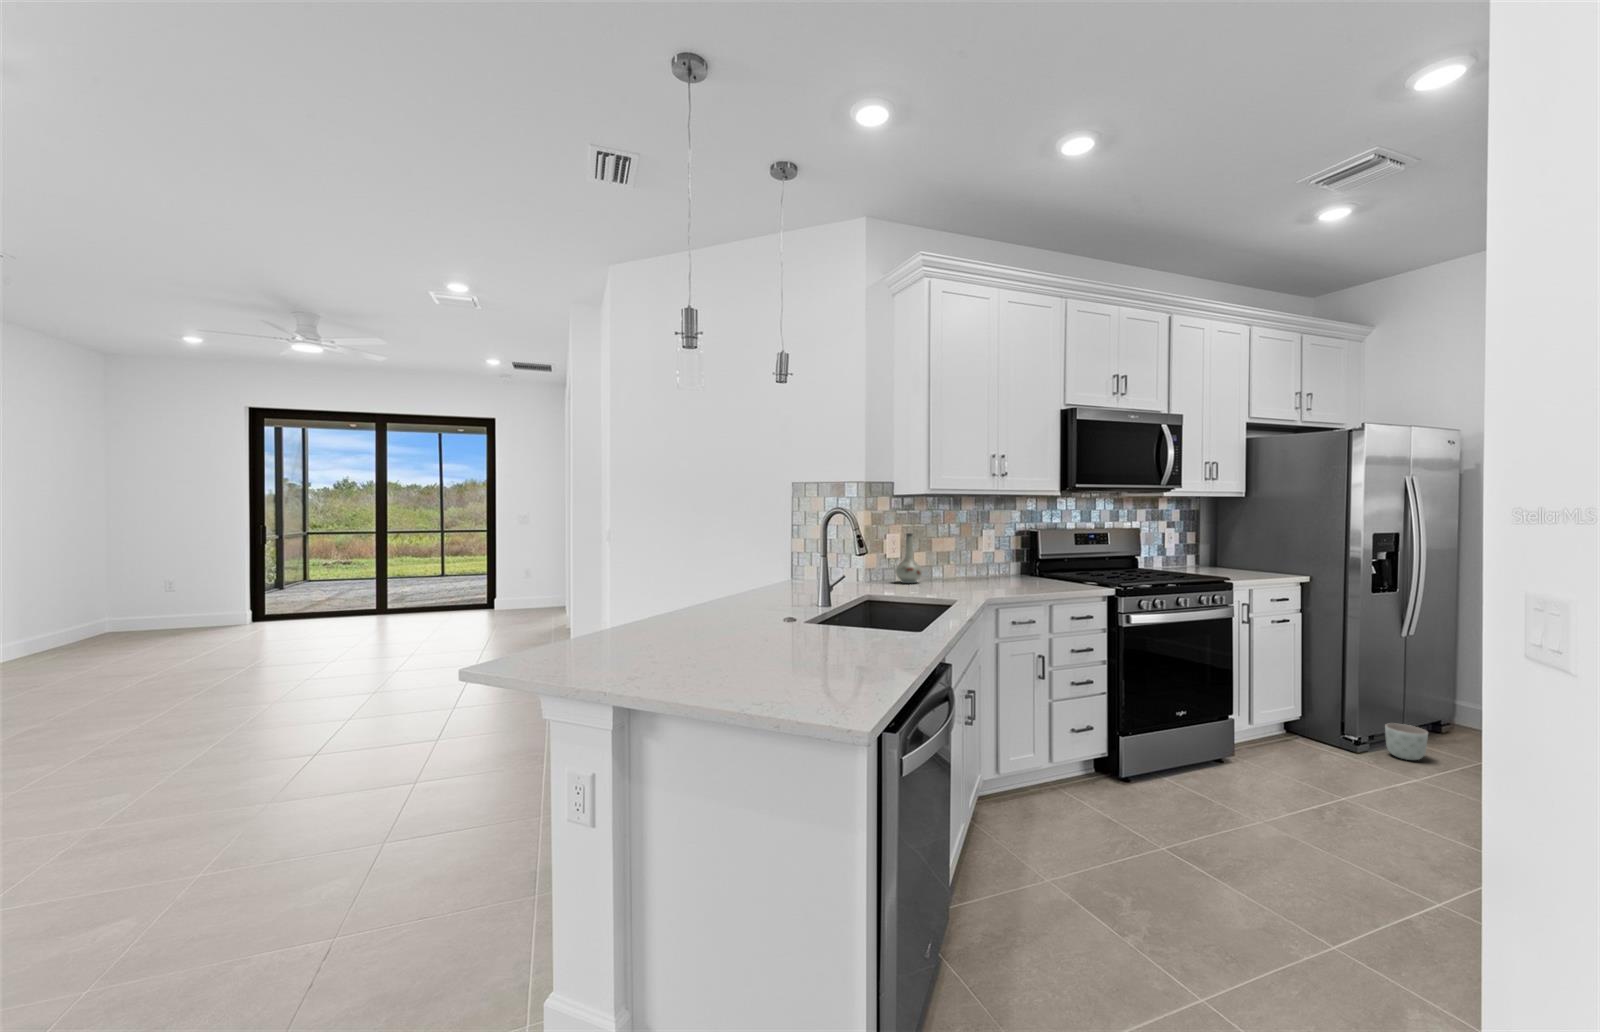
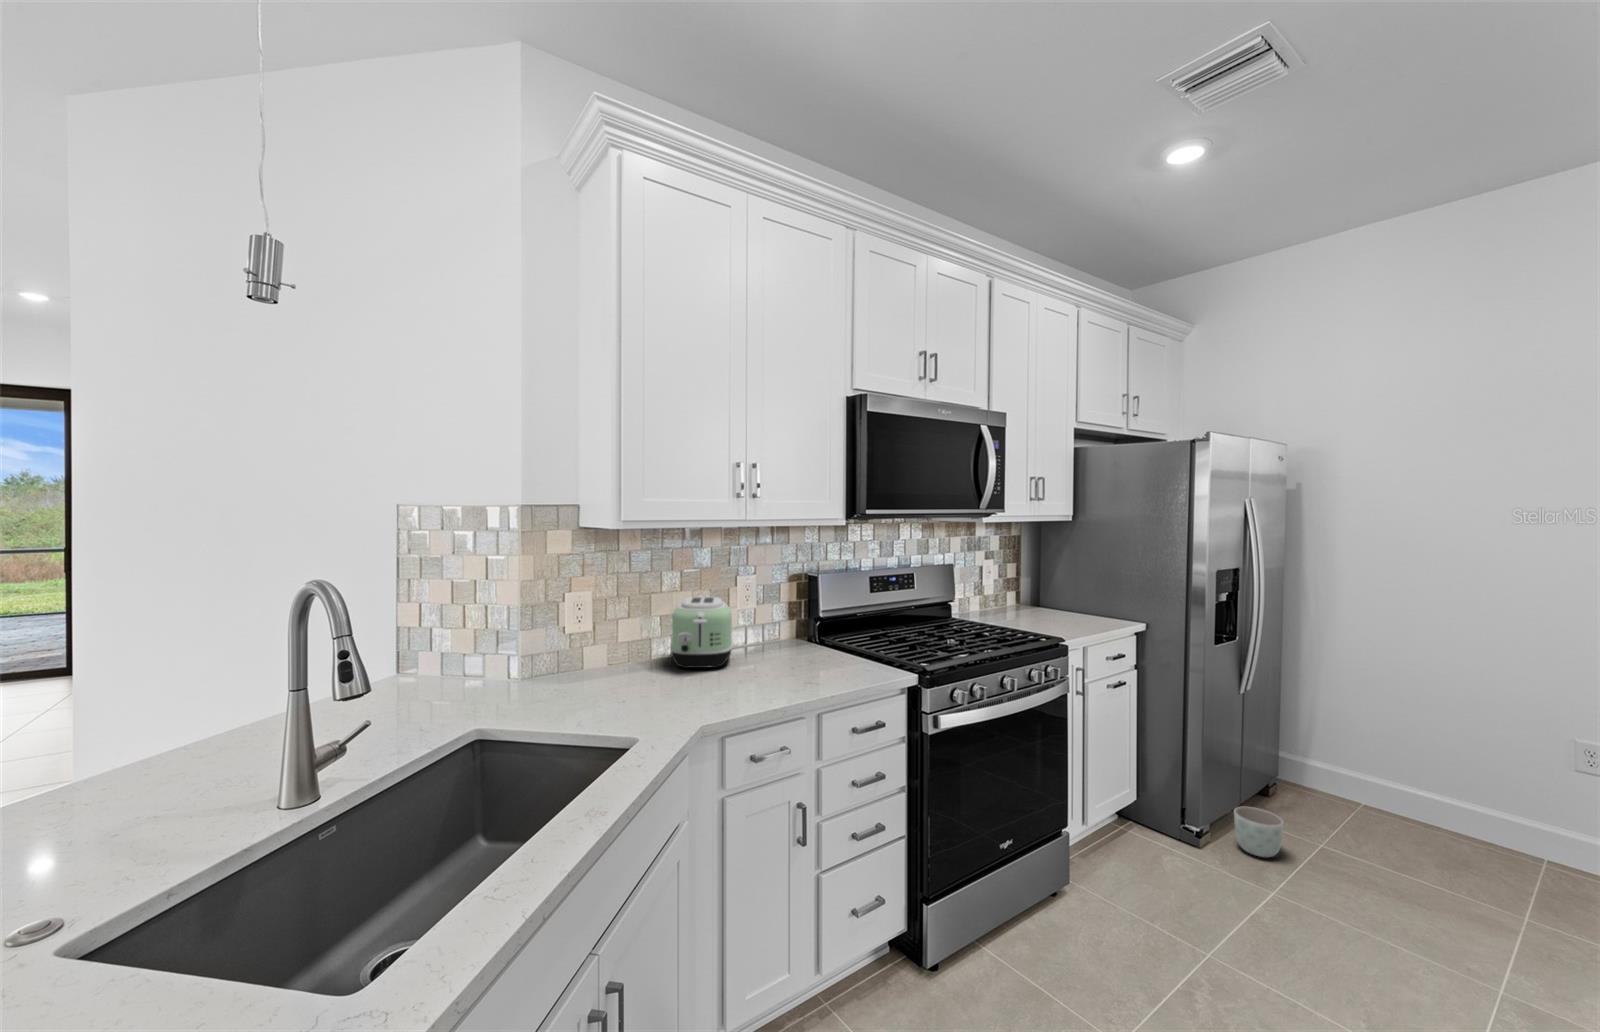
vase: present [895,533,922,583] -> none [578,590,625,675]
toaster: none [946,541,987,583] -> present [670,596,733,668]

